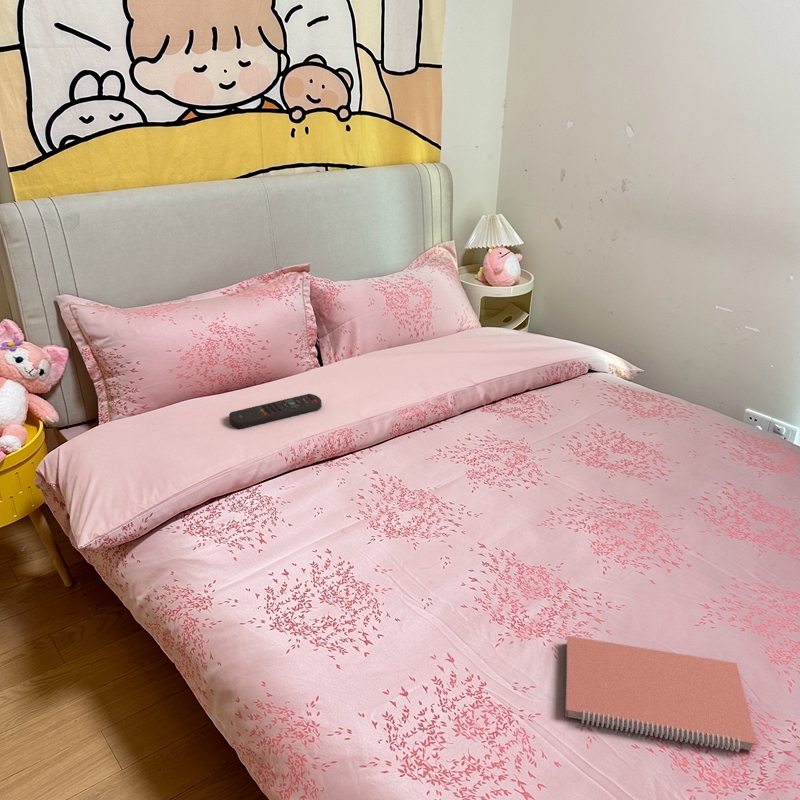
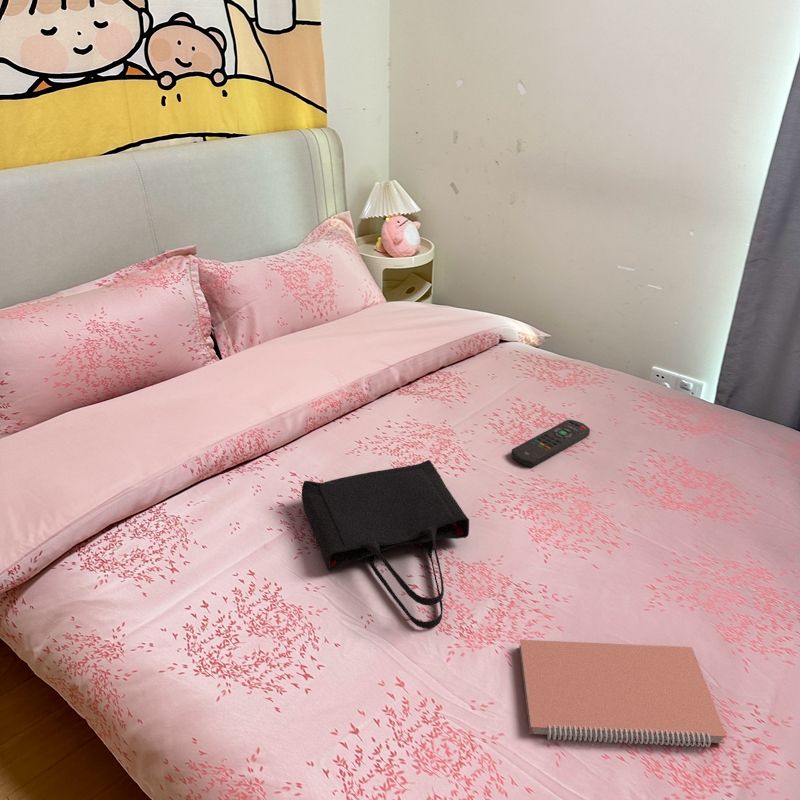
remote control: present [229,394,322,428] -> present [511,420,590,467]
tote bag: none [381,471,533,617] -> present [302,460,469,628]

